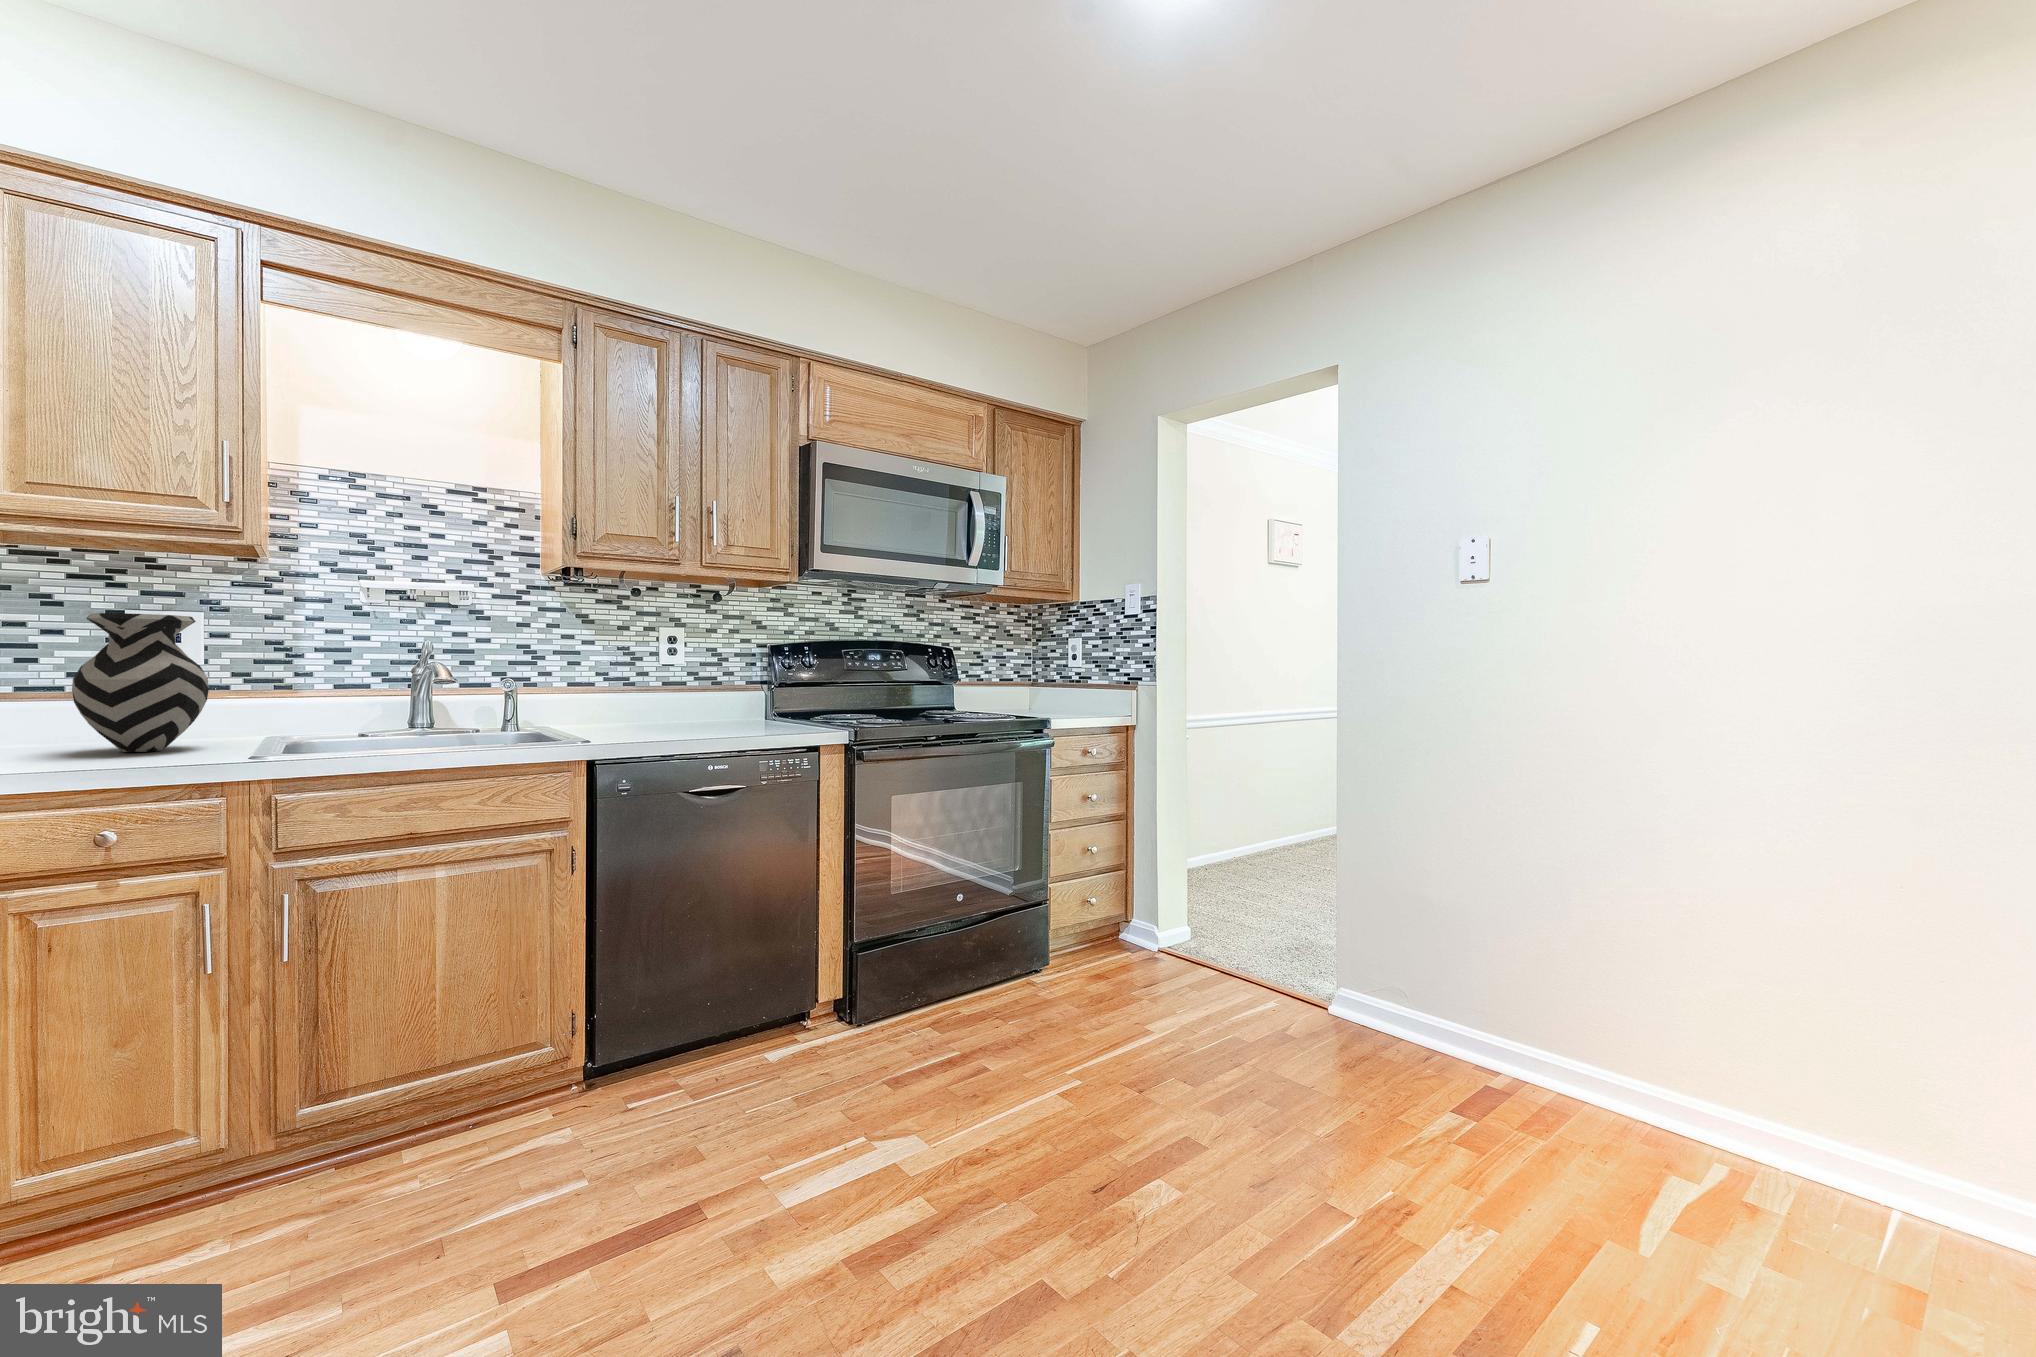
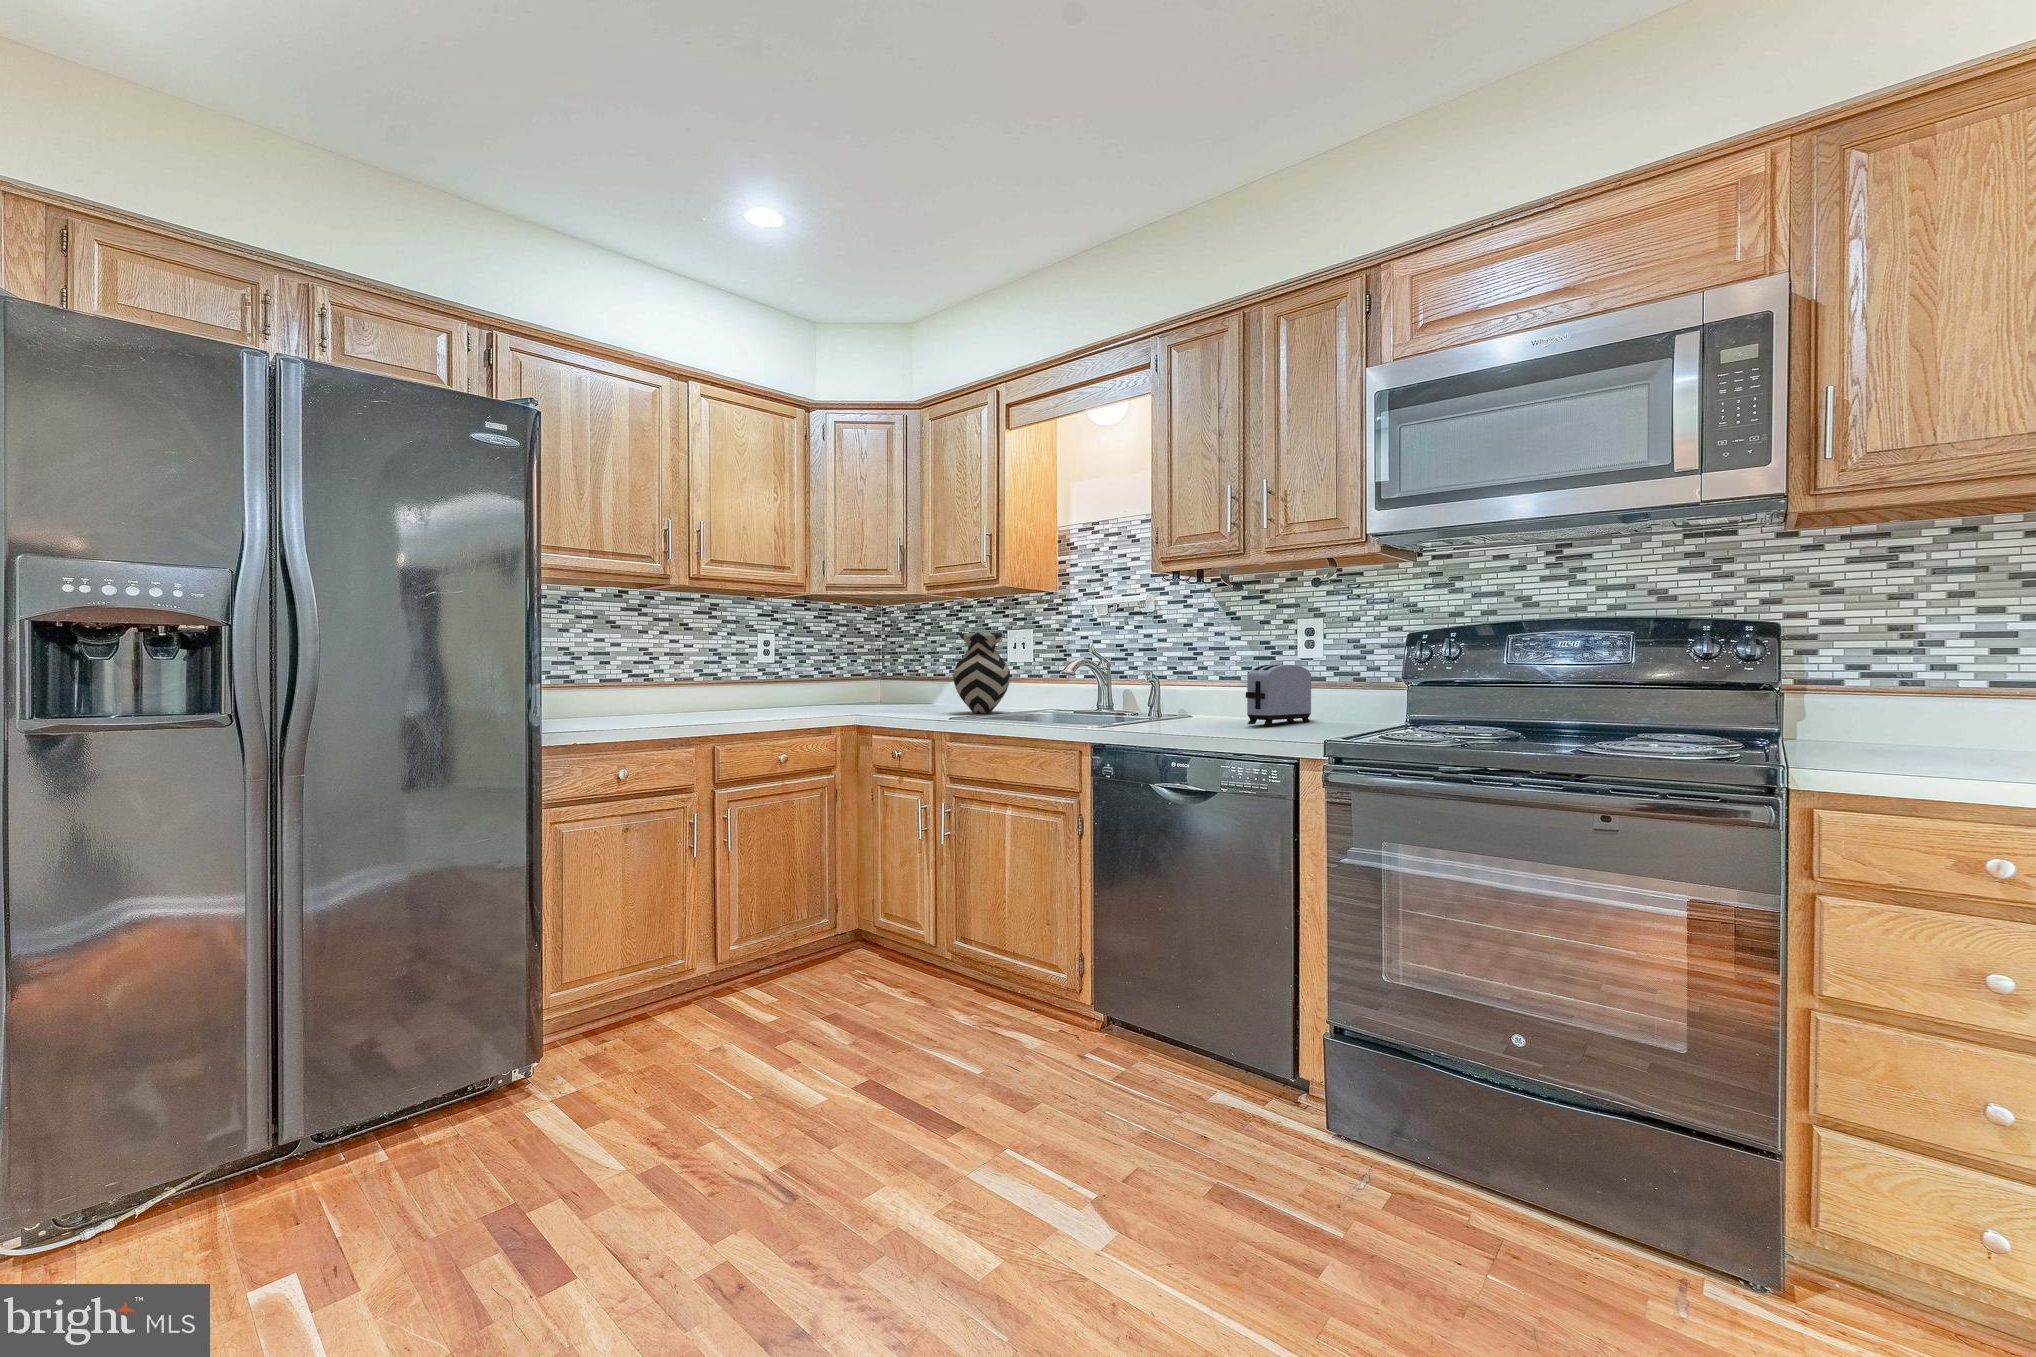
toaster: none [662,670,705,726] -> present [1246,665,1311,725]

